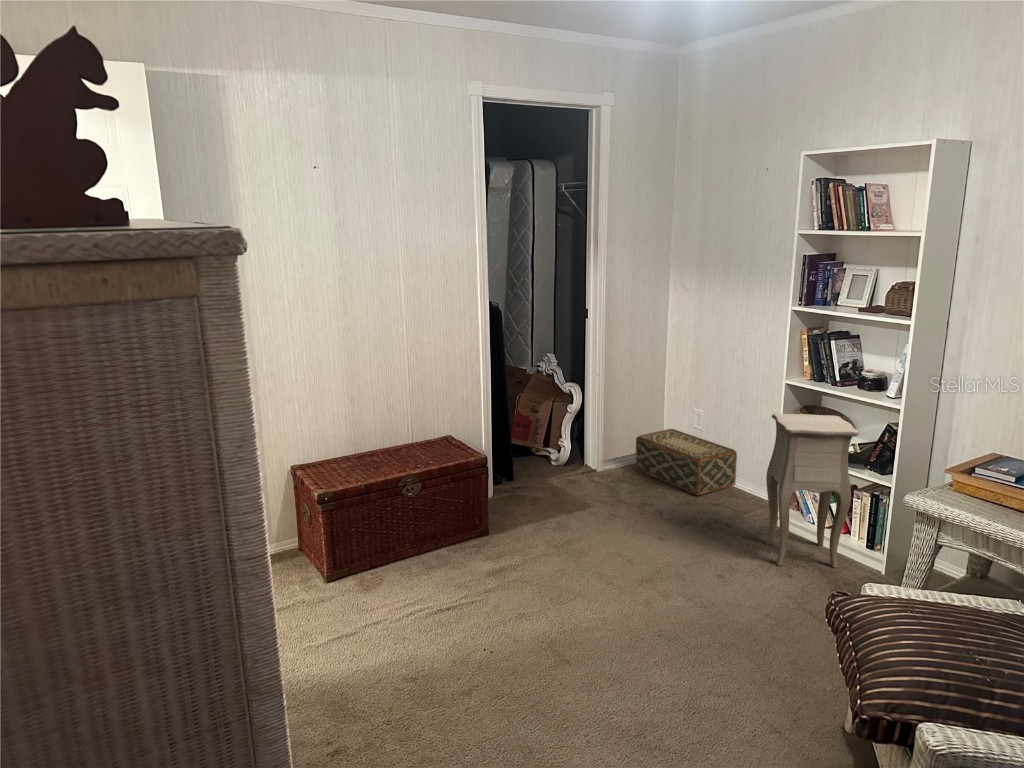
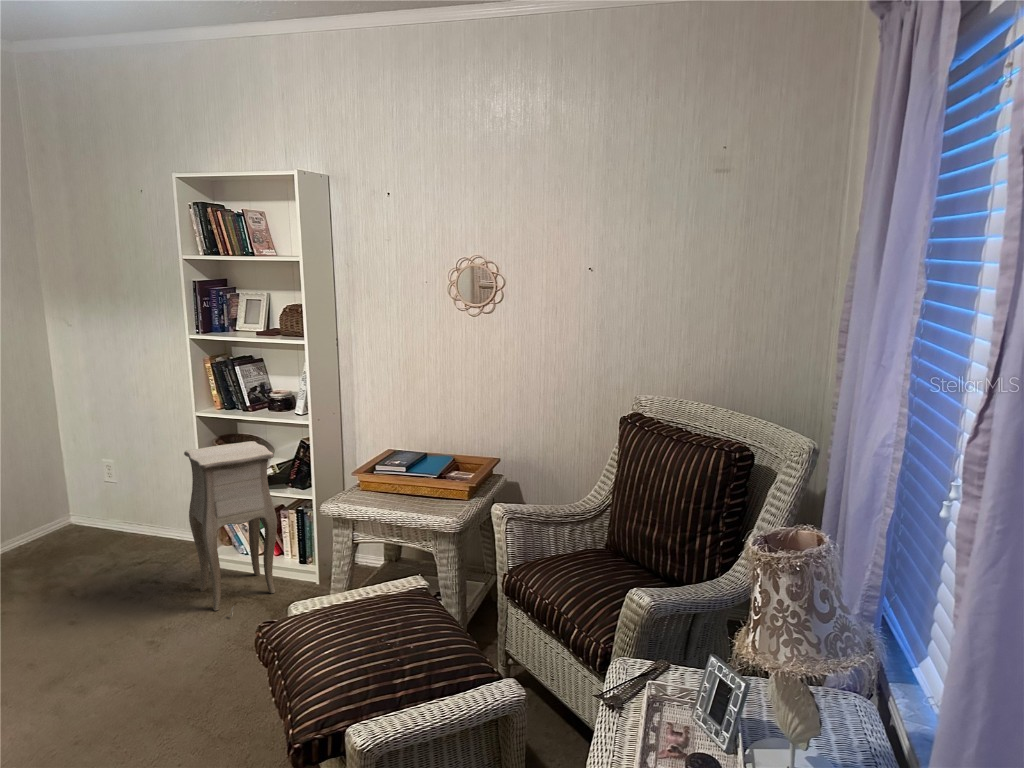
woven basket: present [636,429,737,495] -> none [24,490,161,560]

